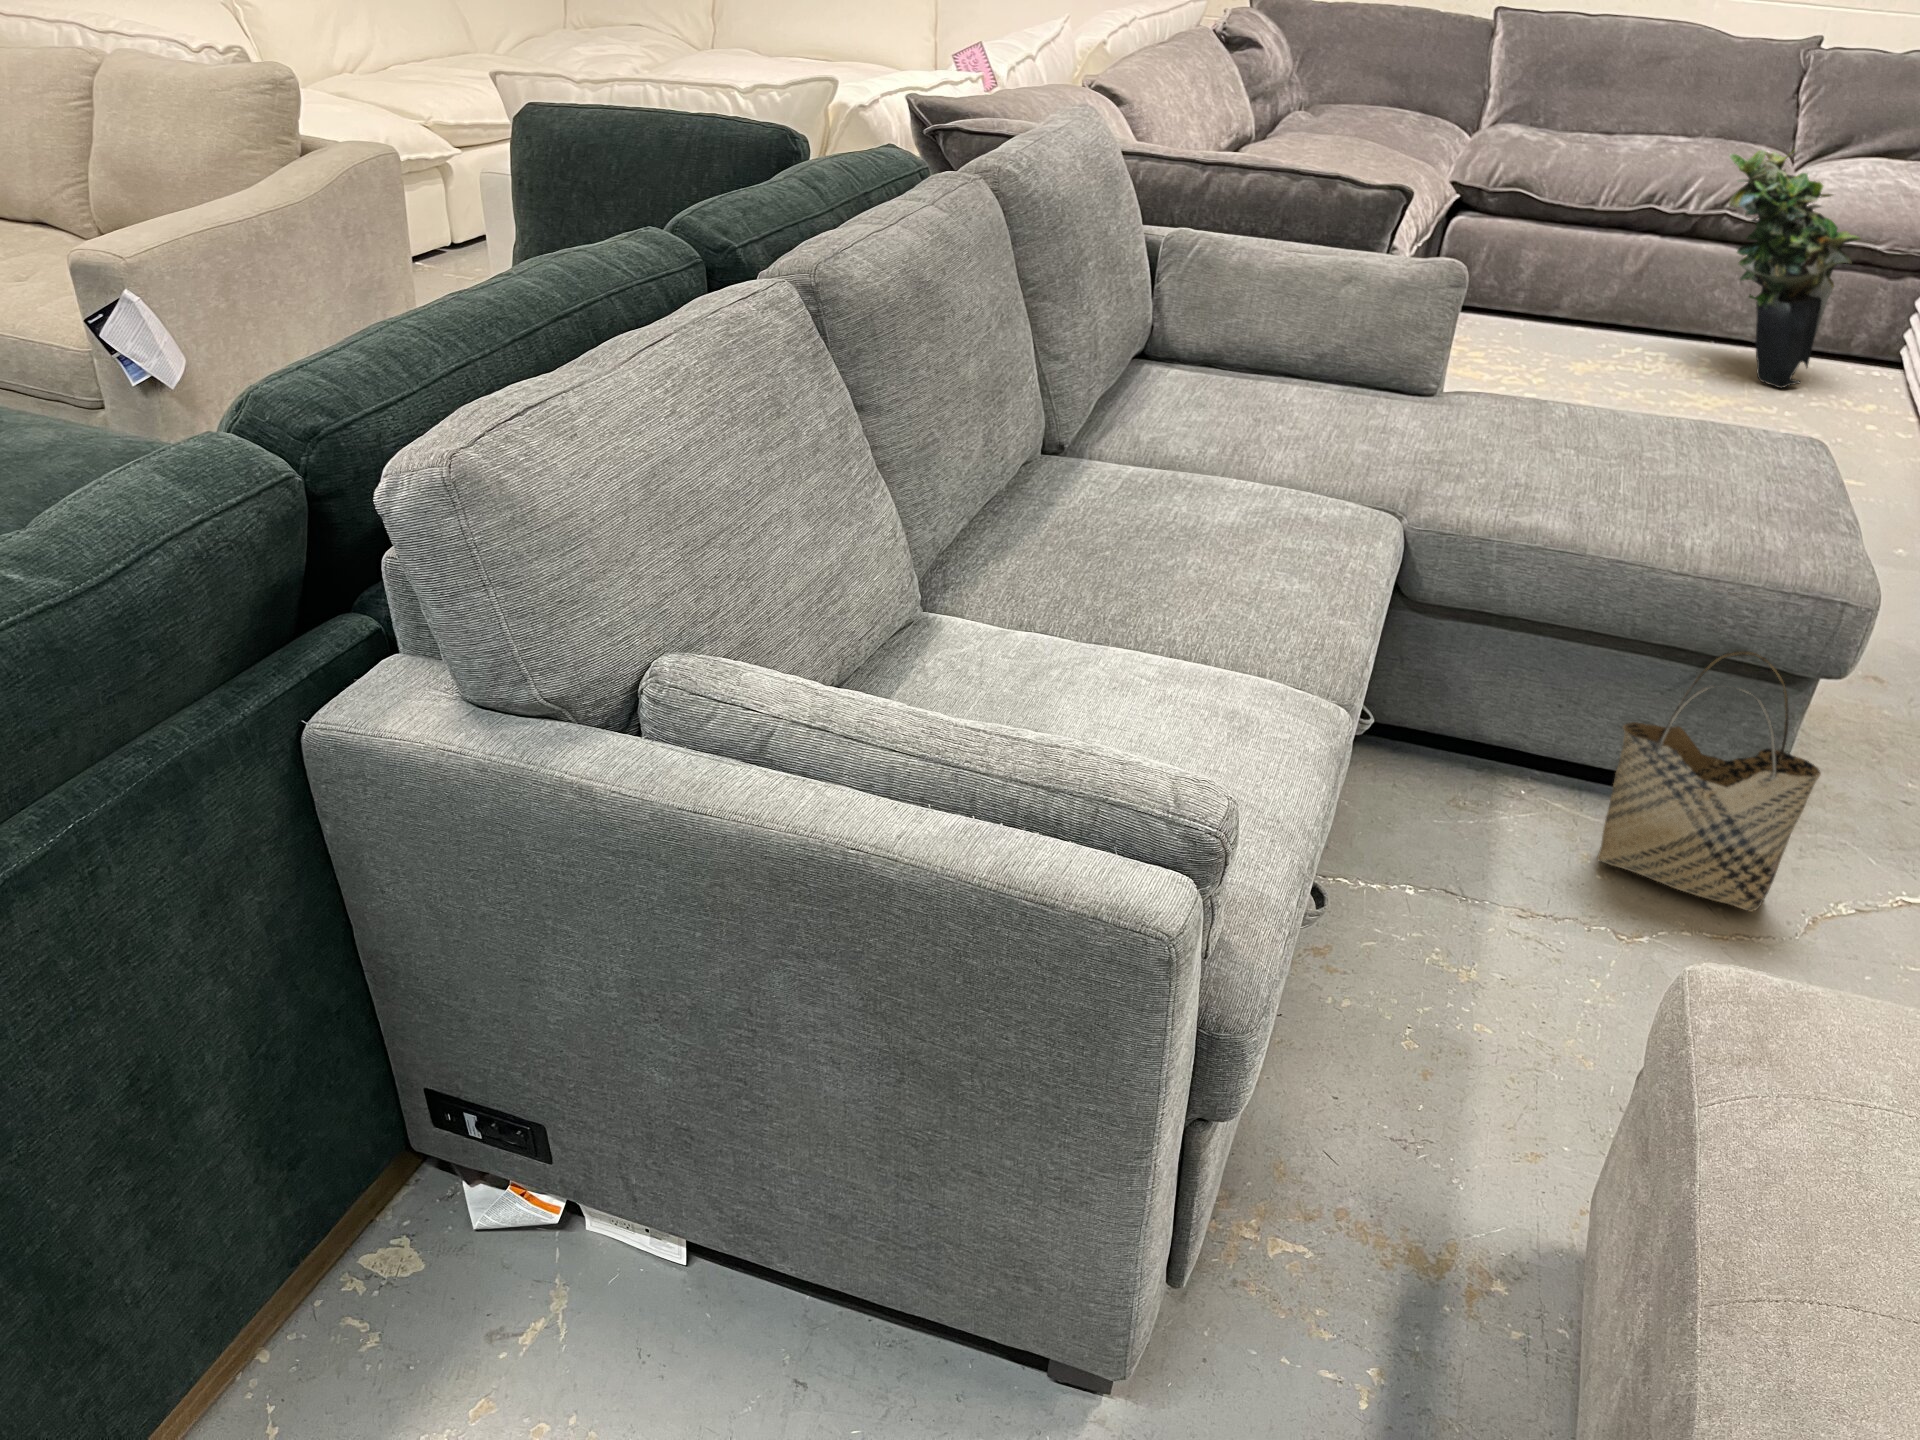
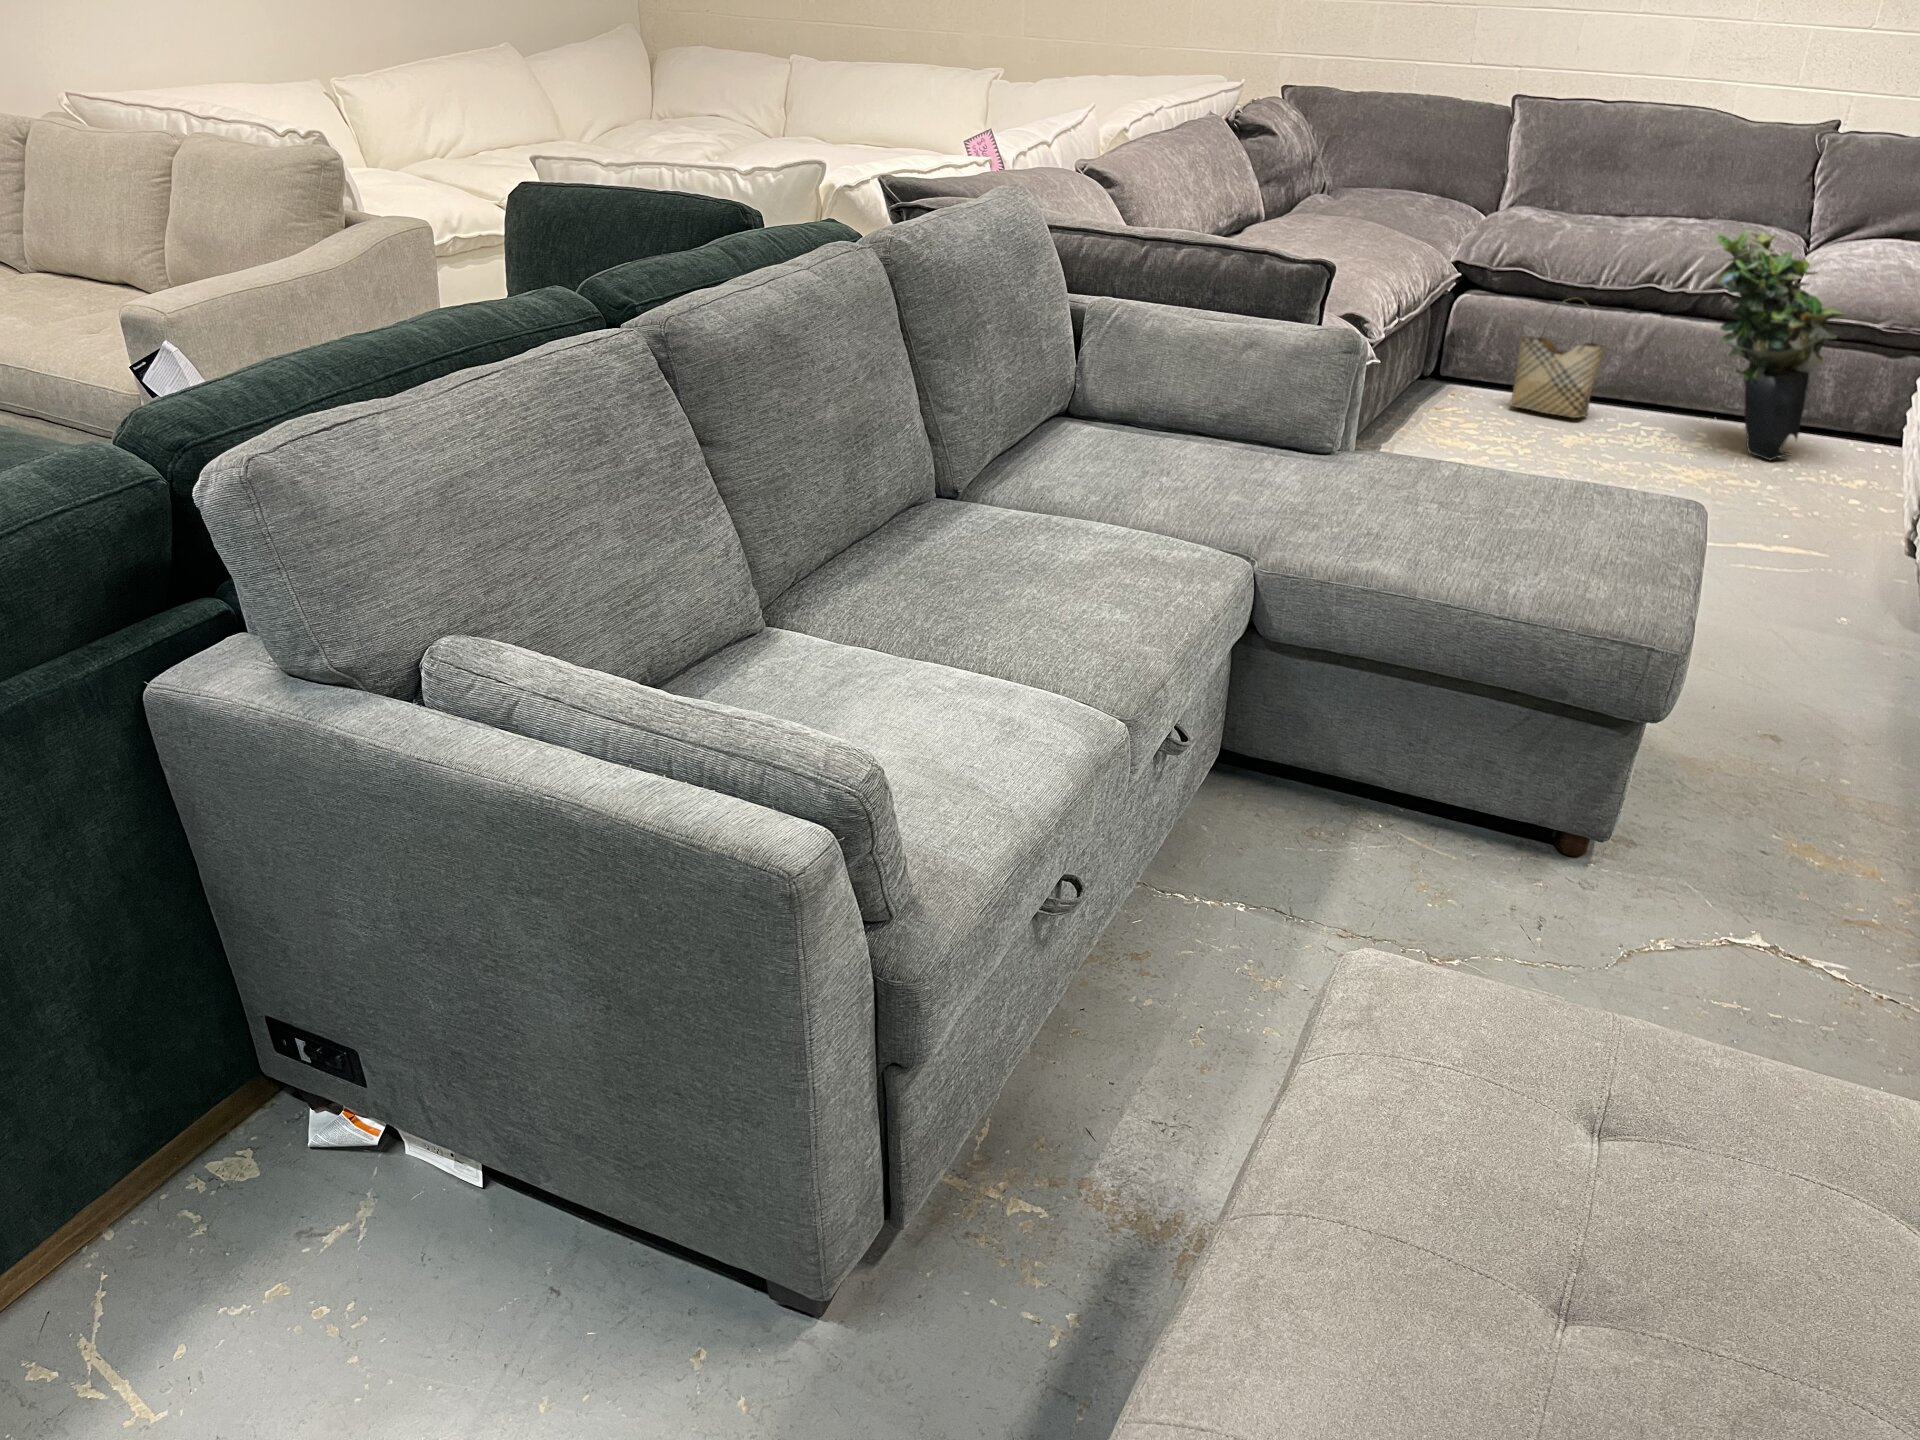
woven basket: present [1597,651,1821,912] -> present [1510,297,1606,418]

